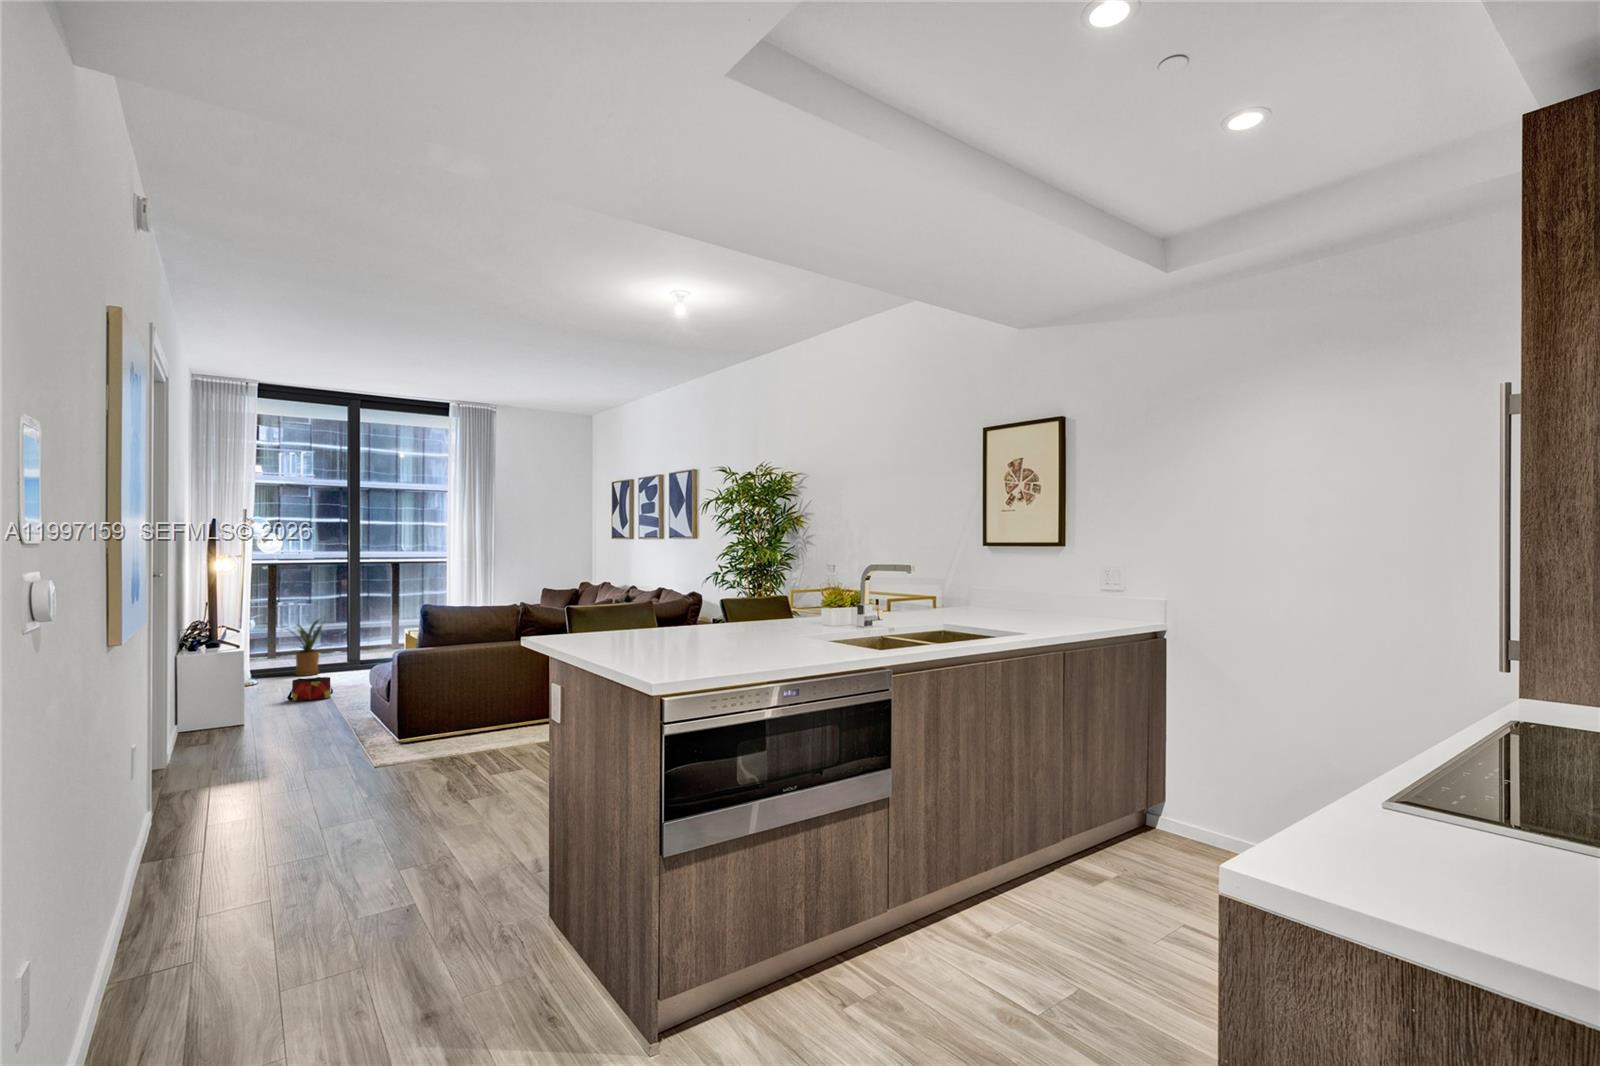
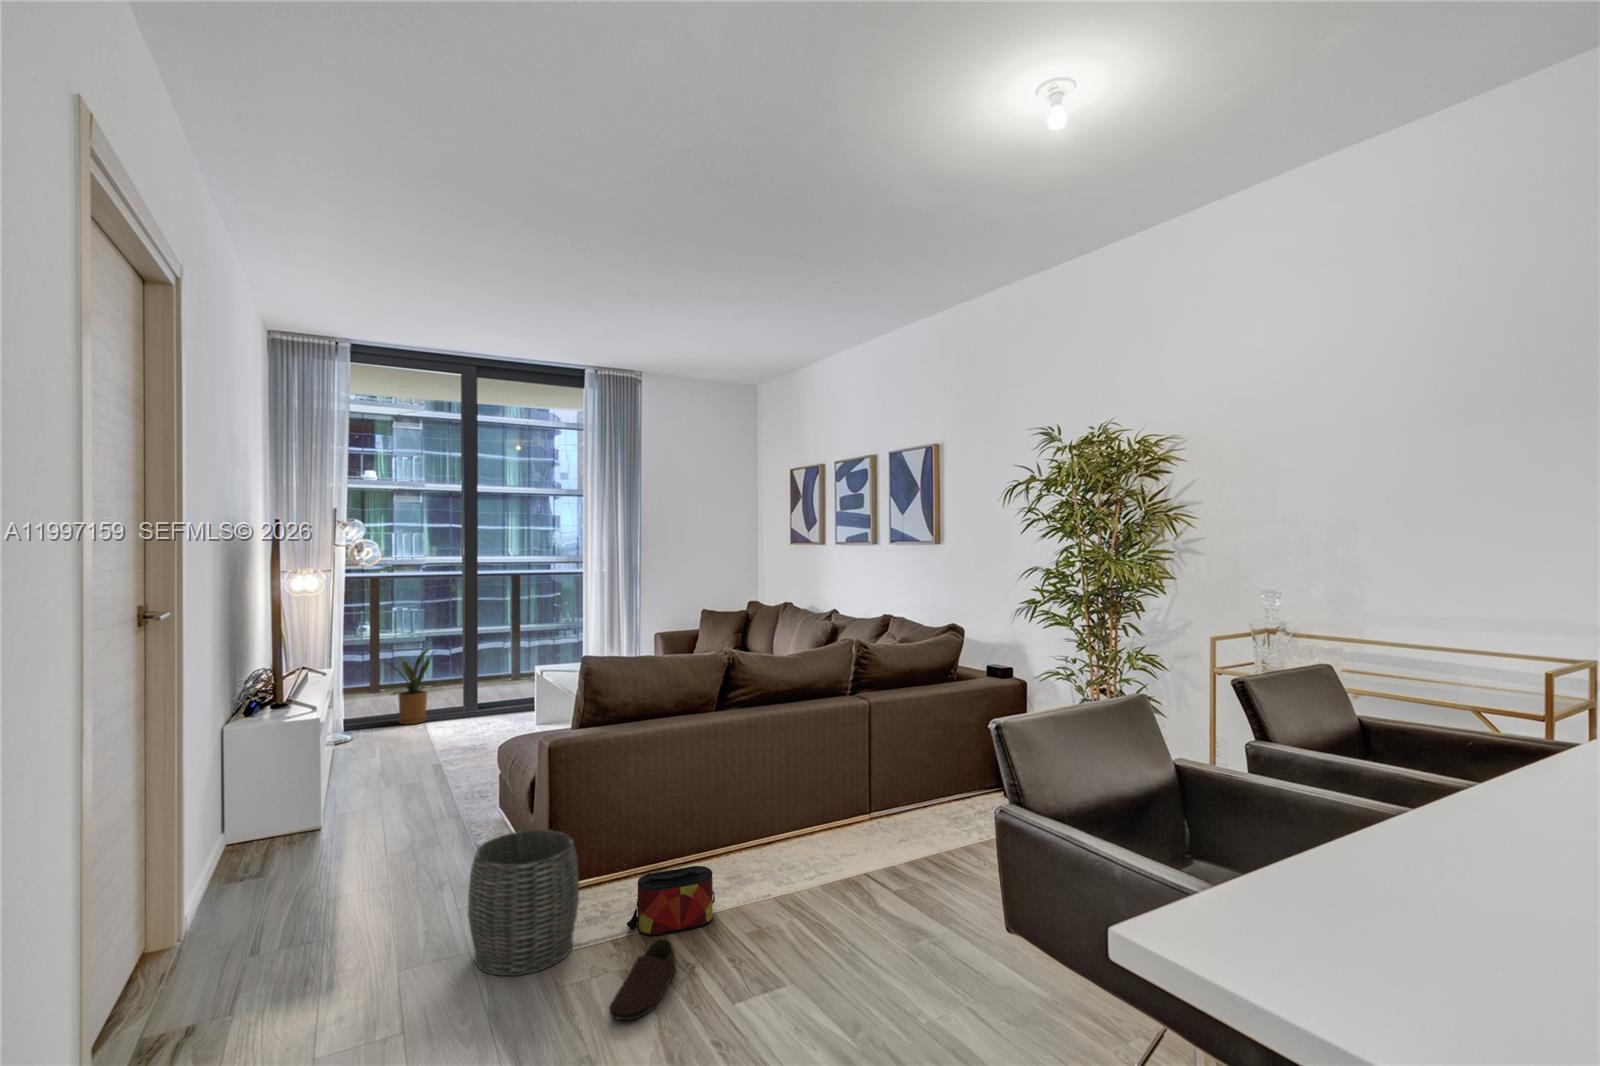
bag: present [287,677,333,701] -> present [627,866,715,936]
woven basket: none [343,702,411,774] -> present [468,830,579,976]
shoe: none [420,753,464,784] -> present [609,938,676,1020]

